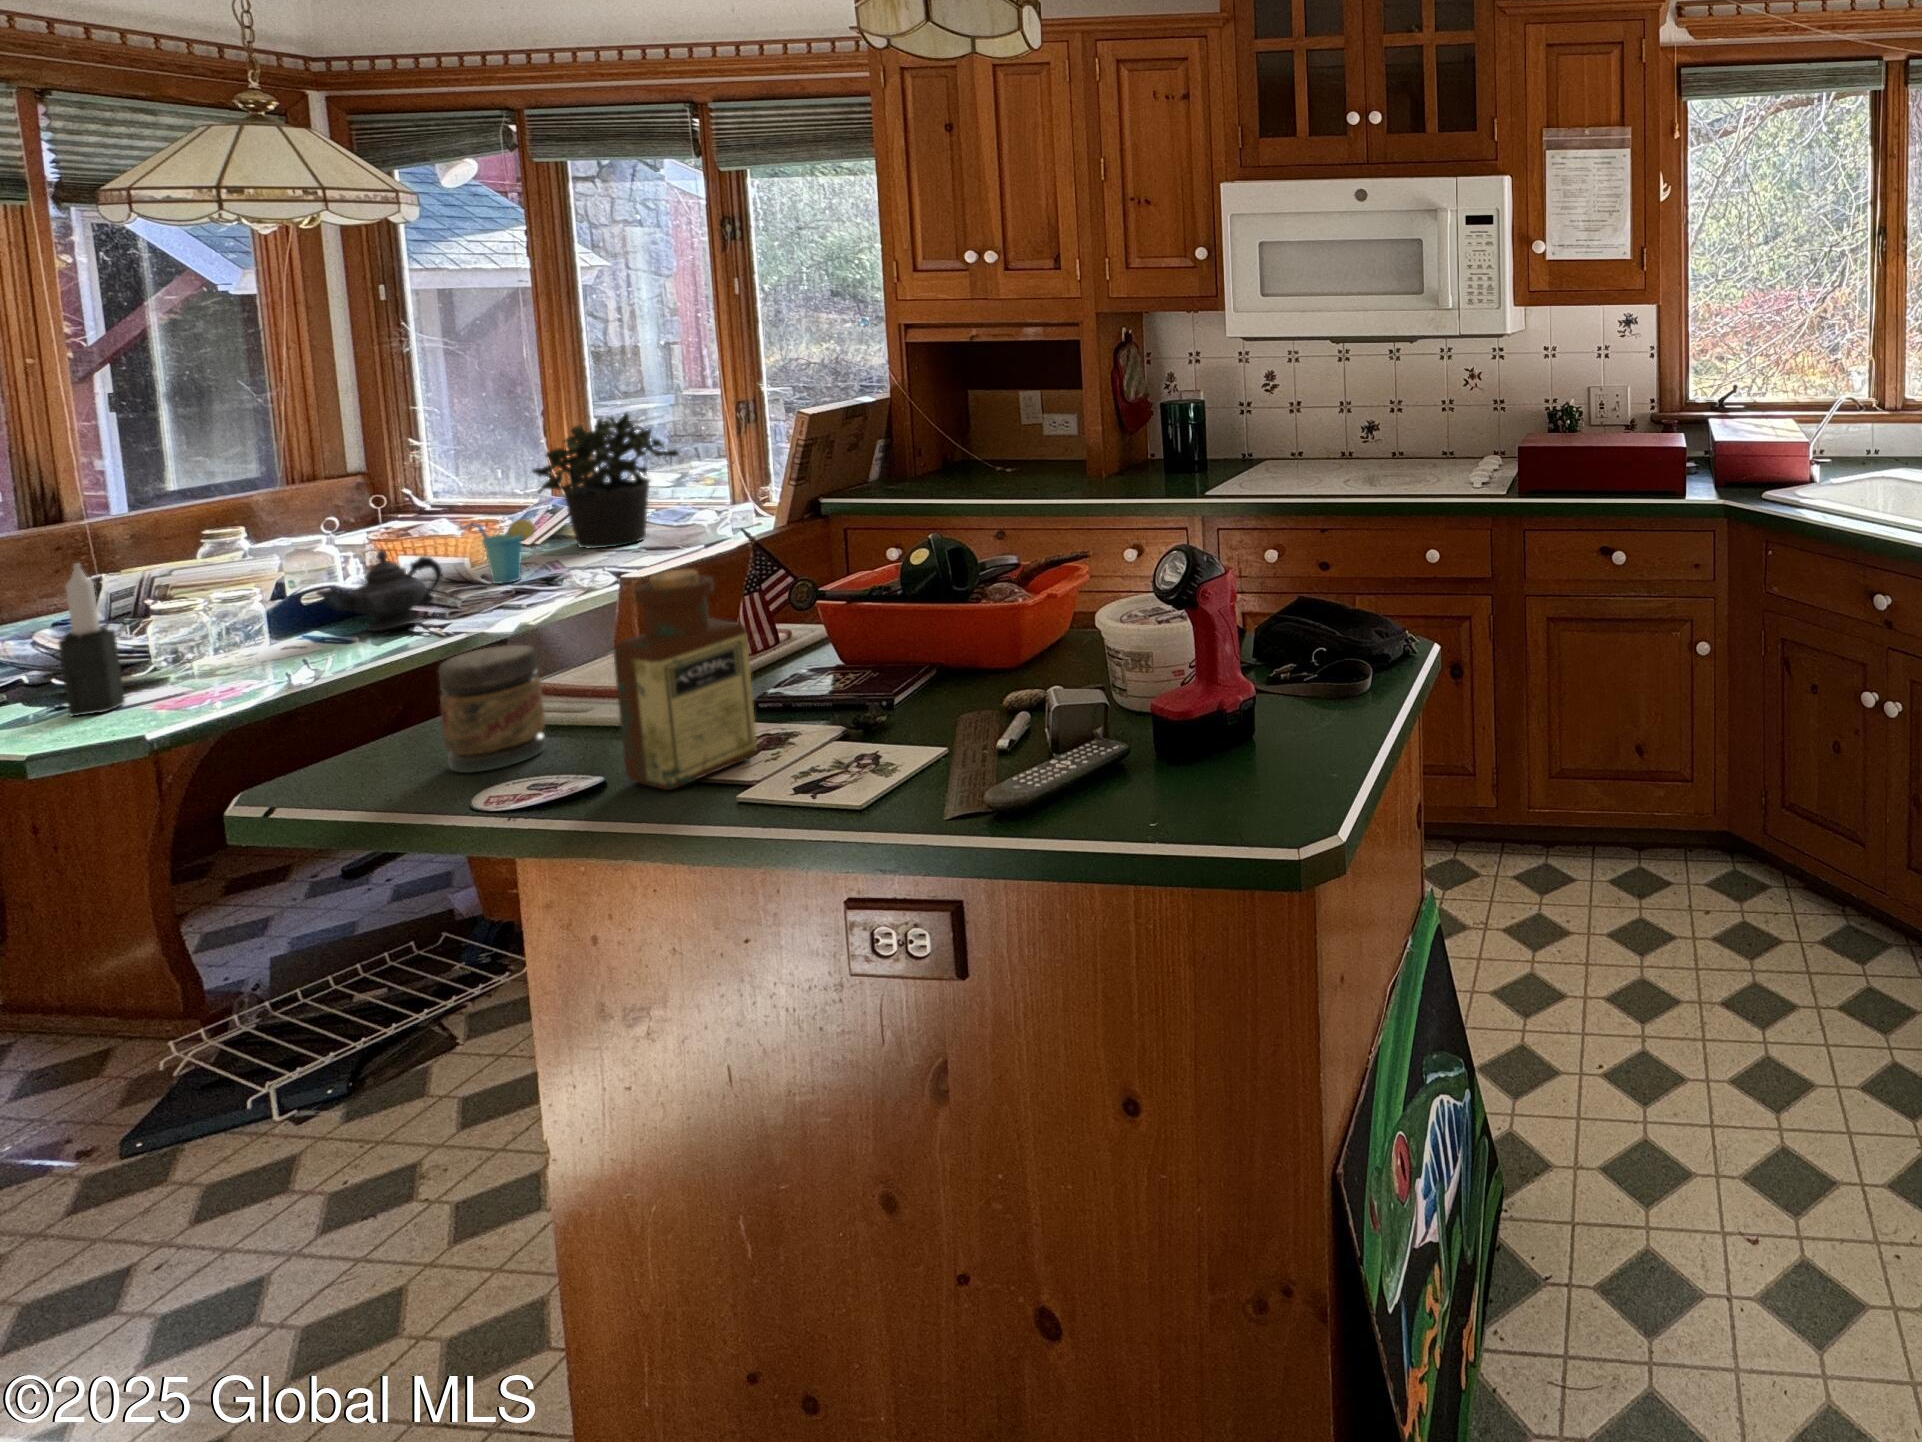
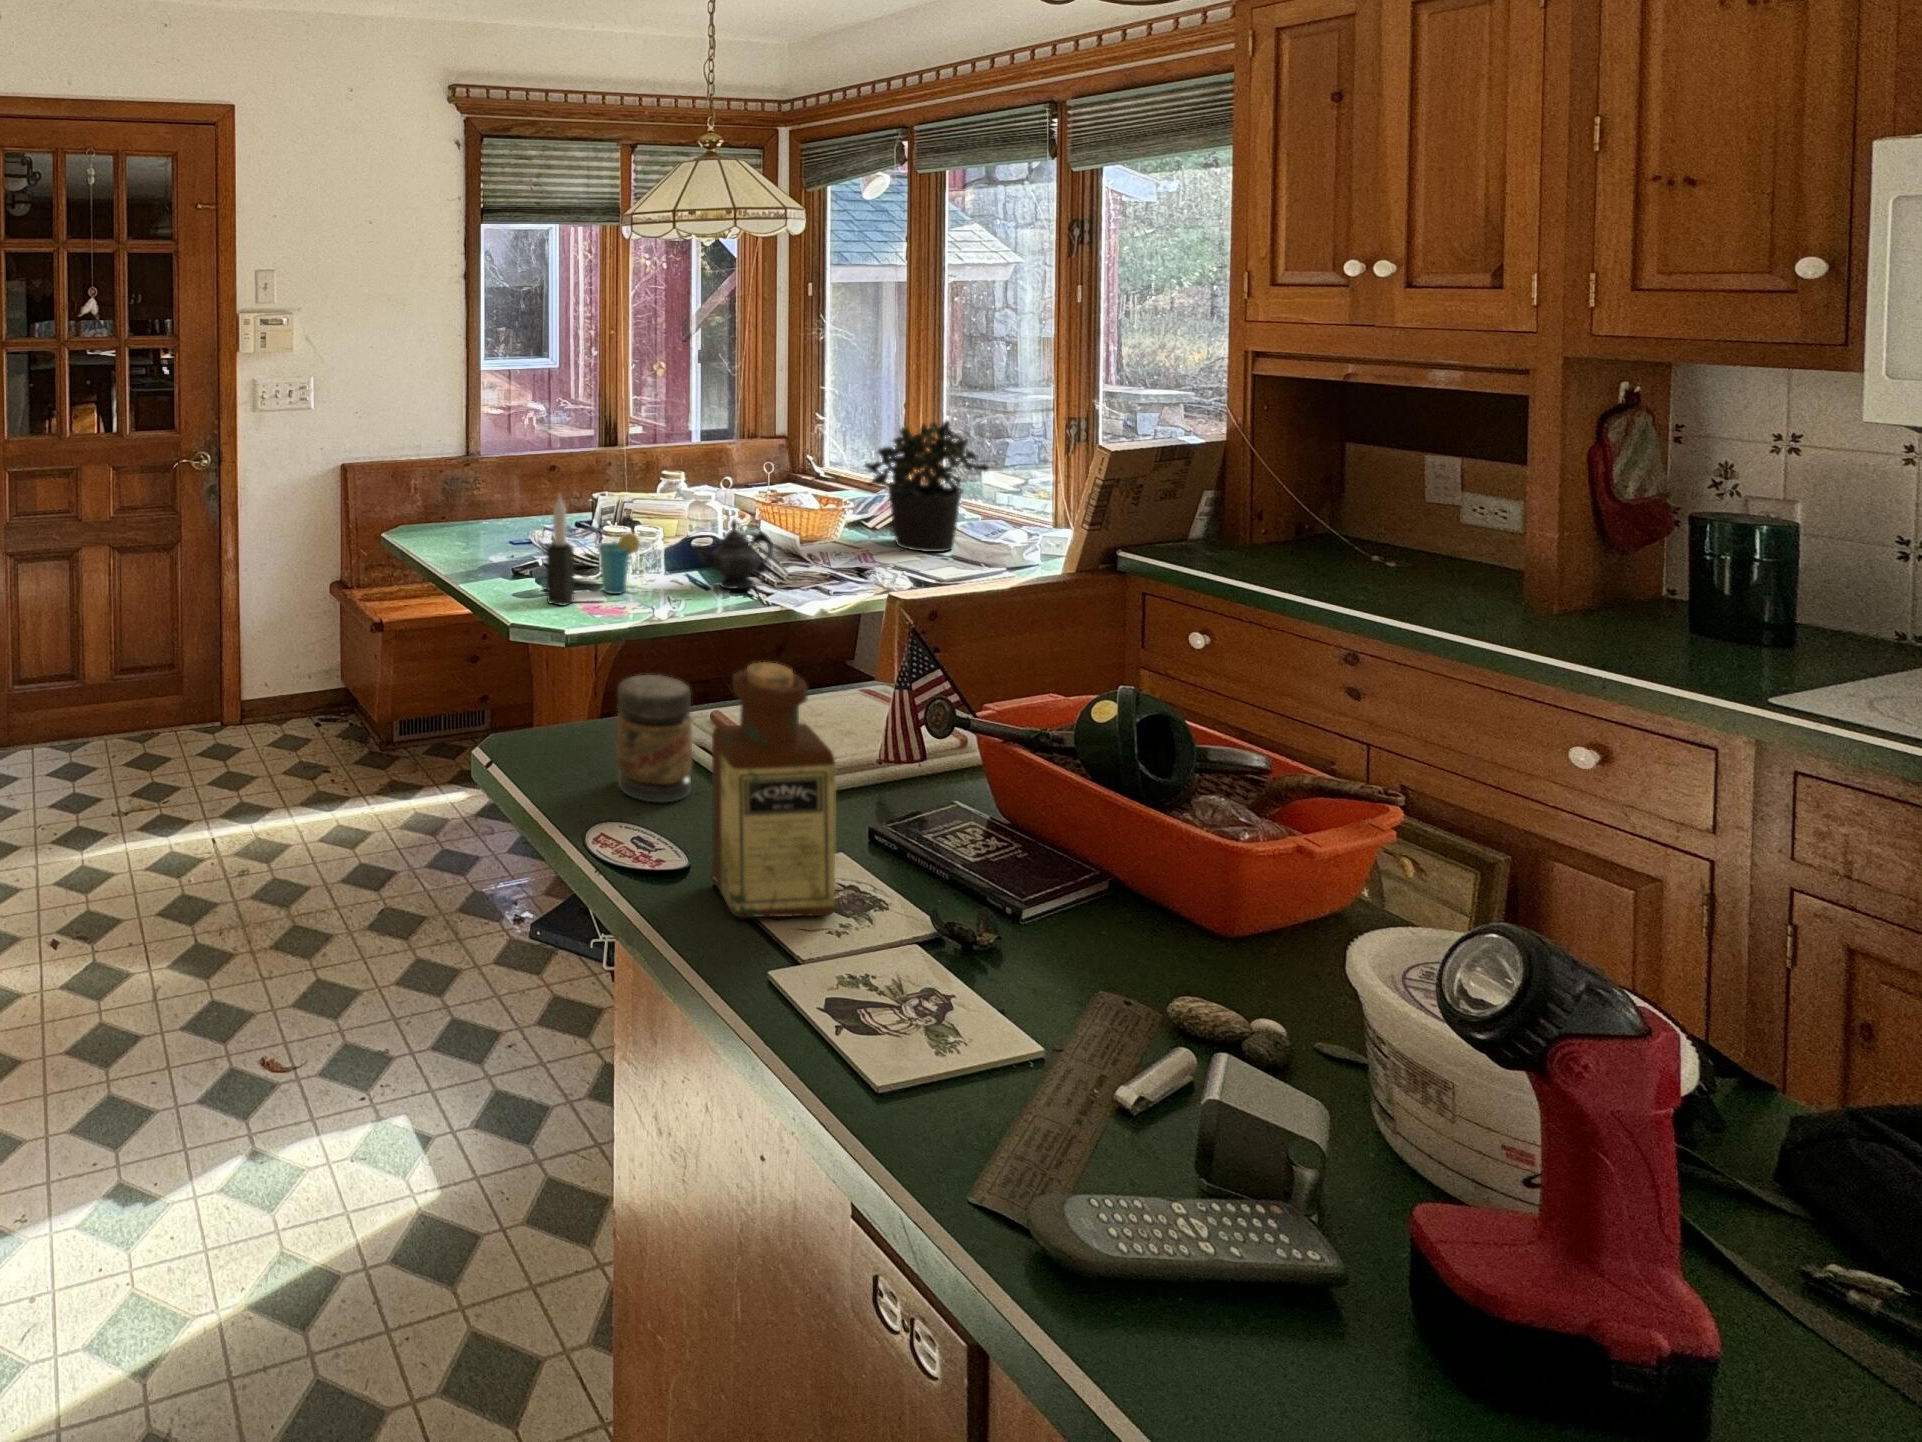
cup: present [459,519,535,584] -> present [581,528,640,594]

